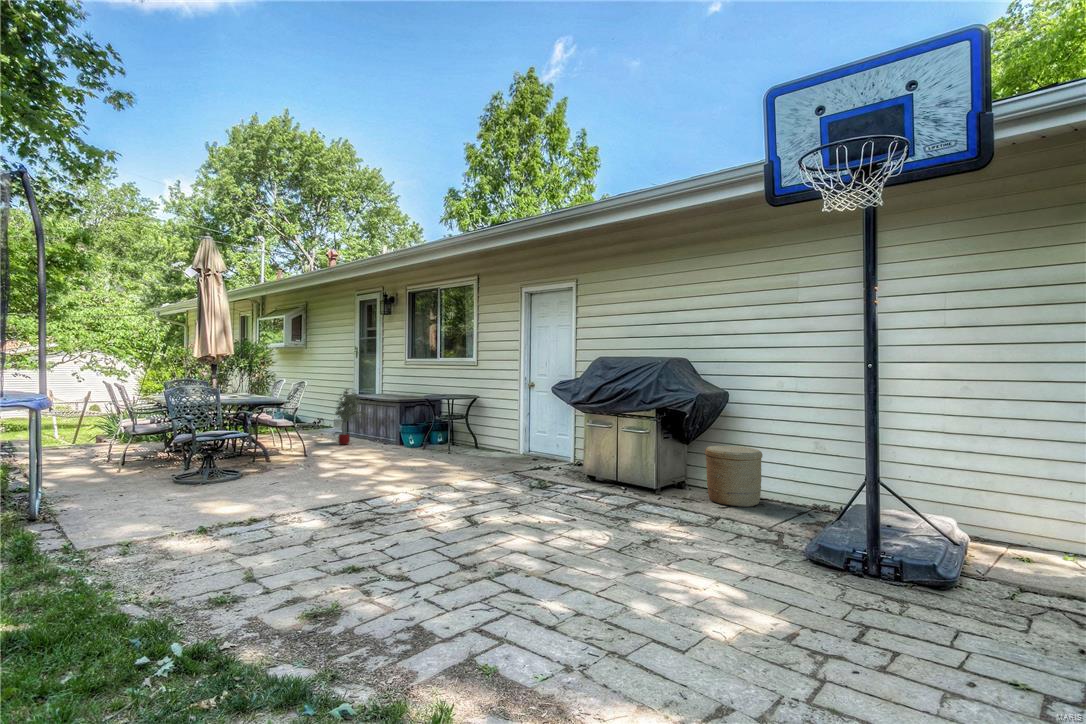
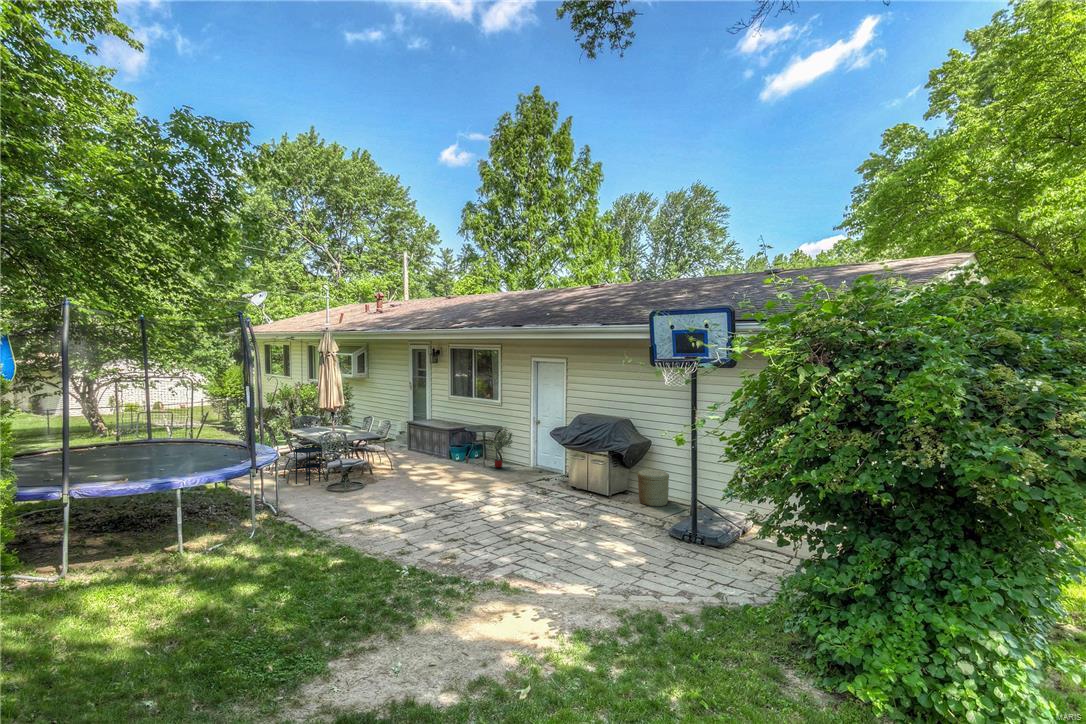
potted tree: present [335,389,365,445] -> present [487,426,512,468]
side table: none [127,415,180,475] -> present [294,447,322,485]

